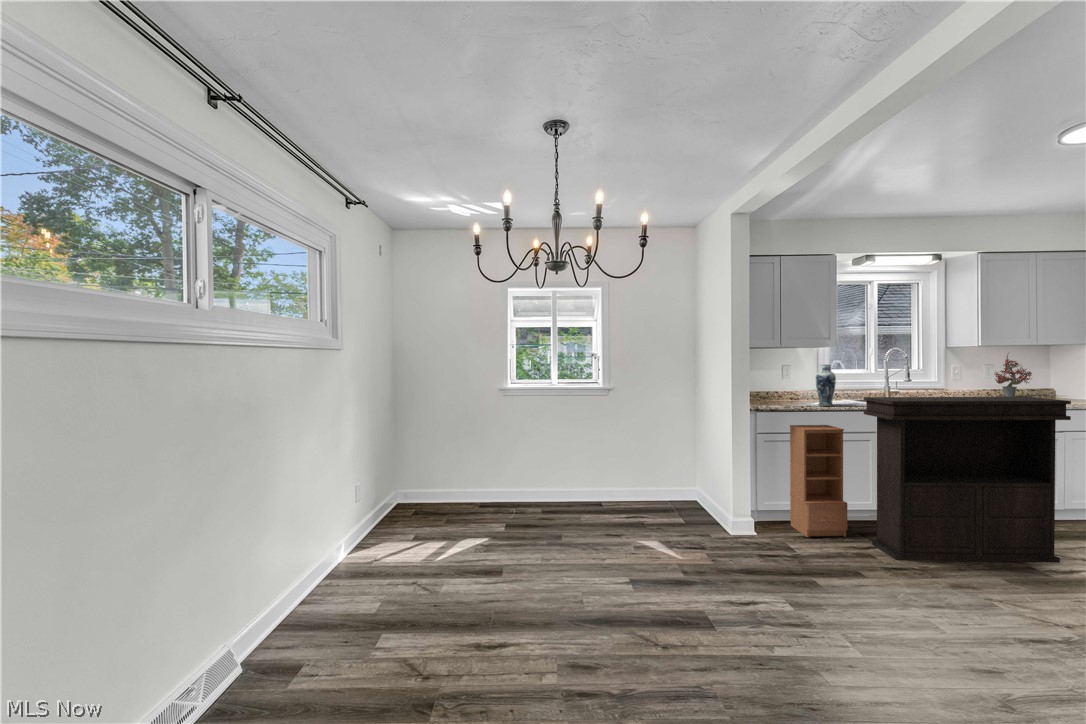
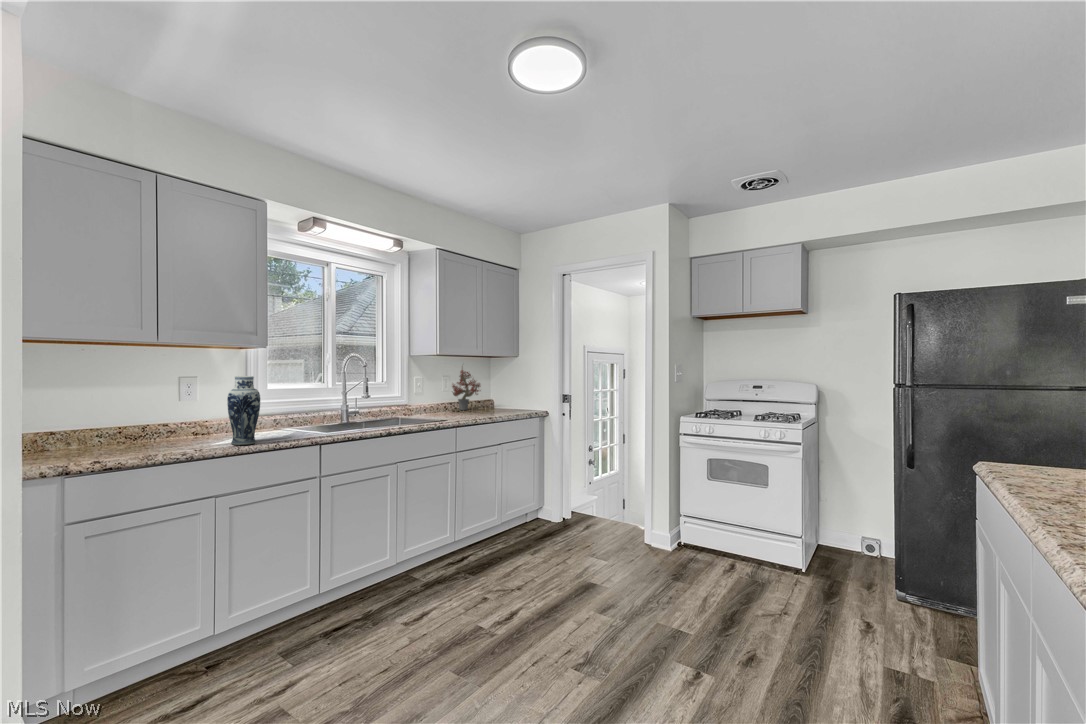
console table: present [864,397,1071,563] -> none [285,415,516,704]
bookcase: present [790,425,847,537] -> none [156,480,258,707]

